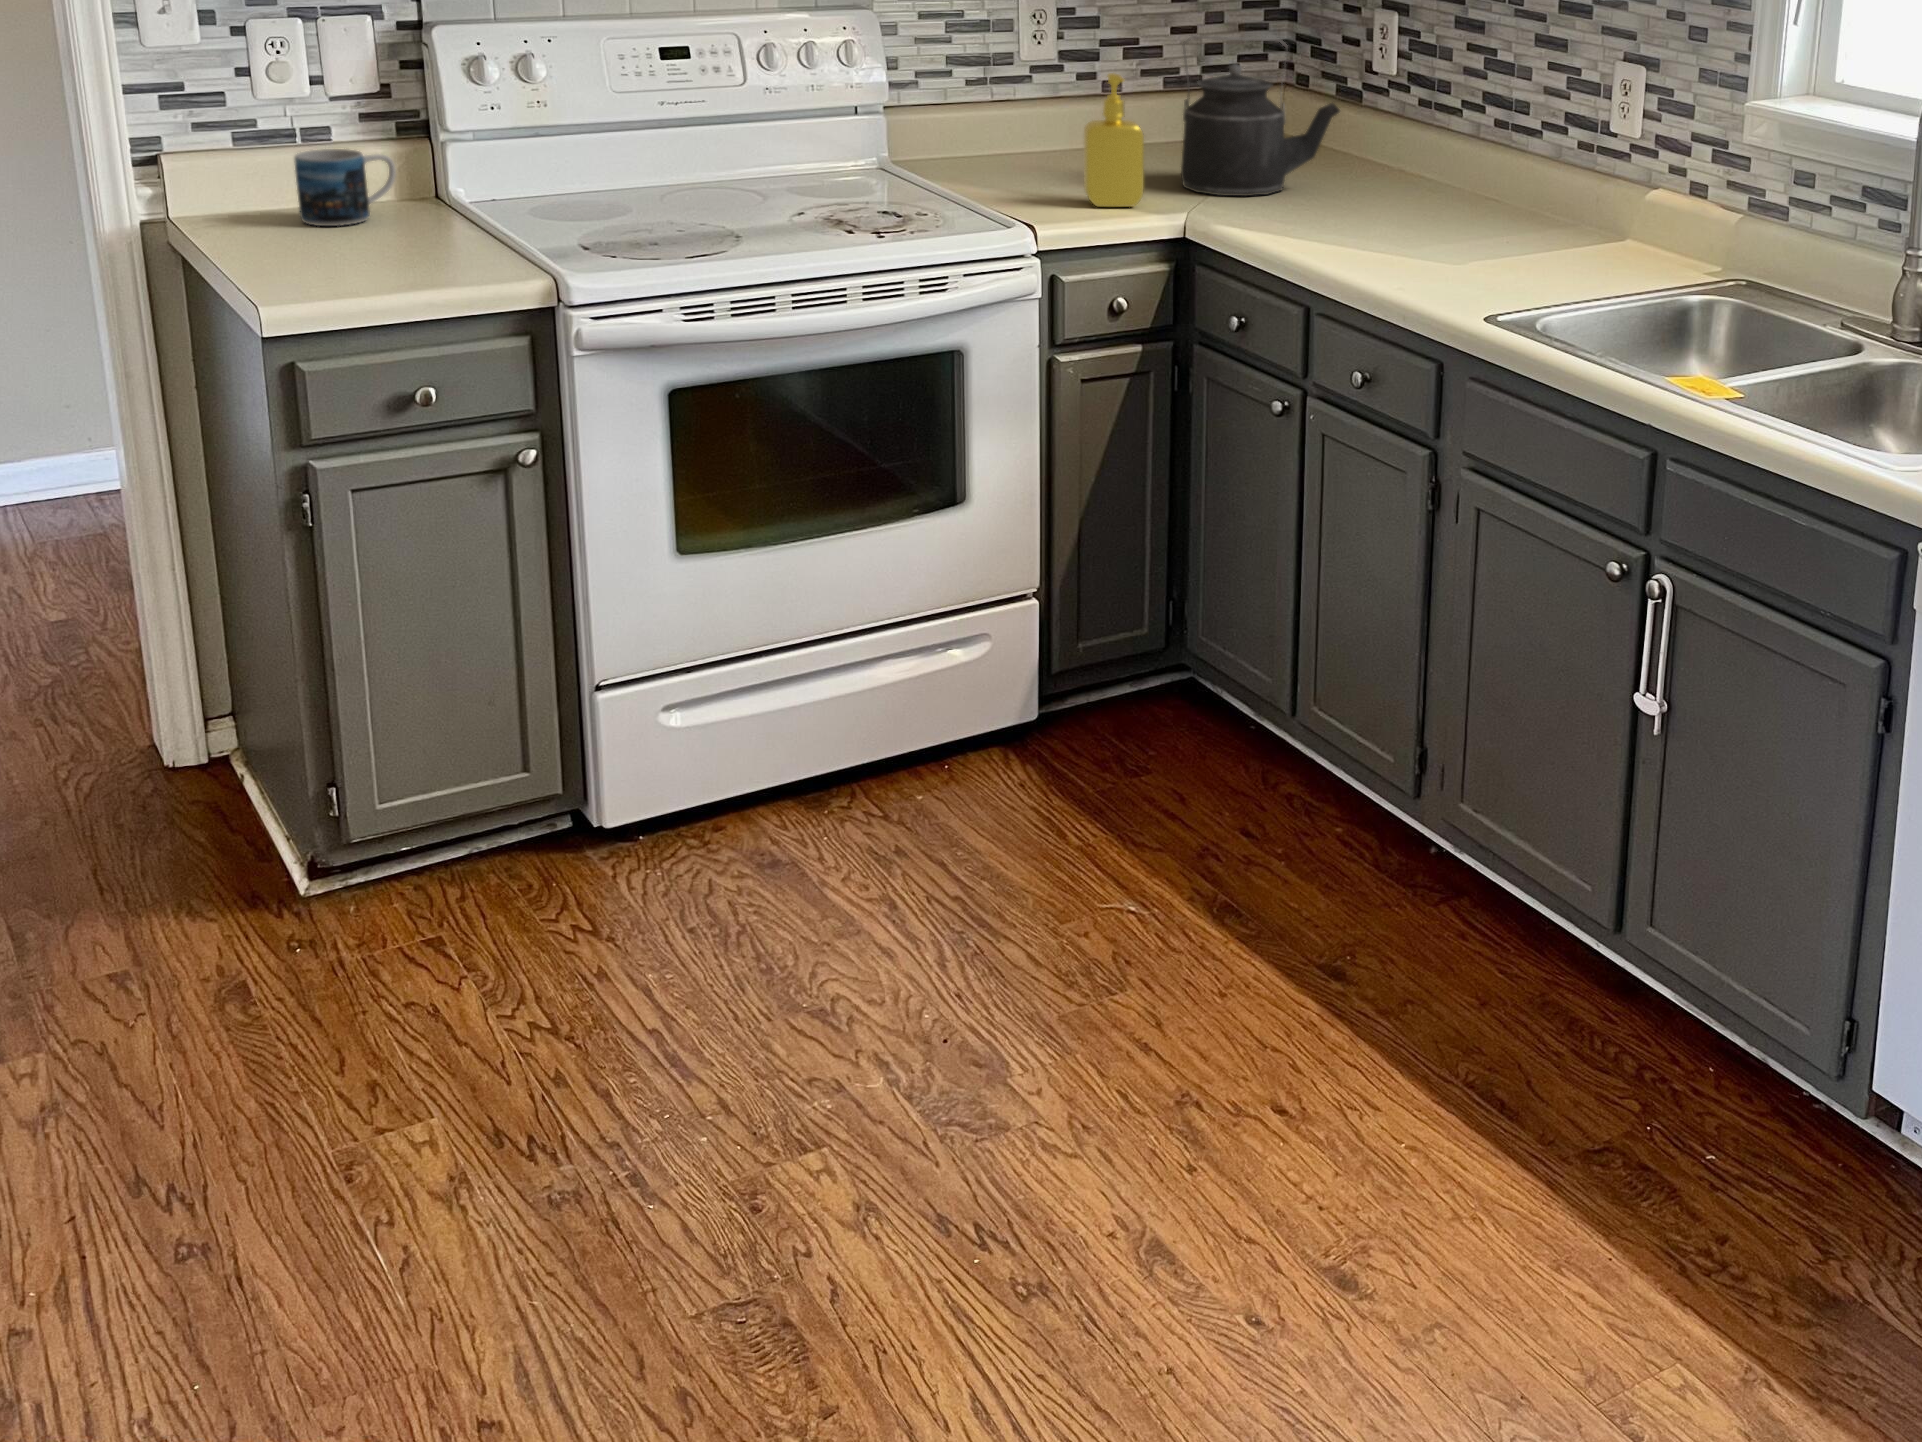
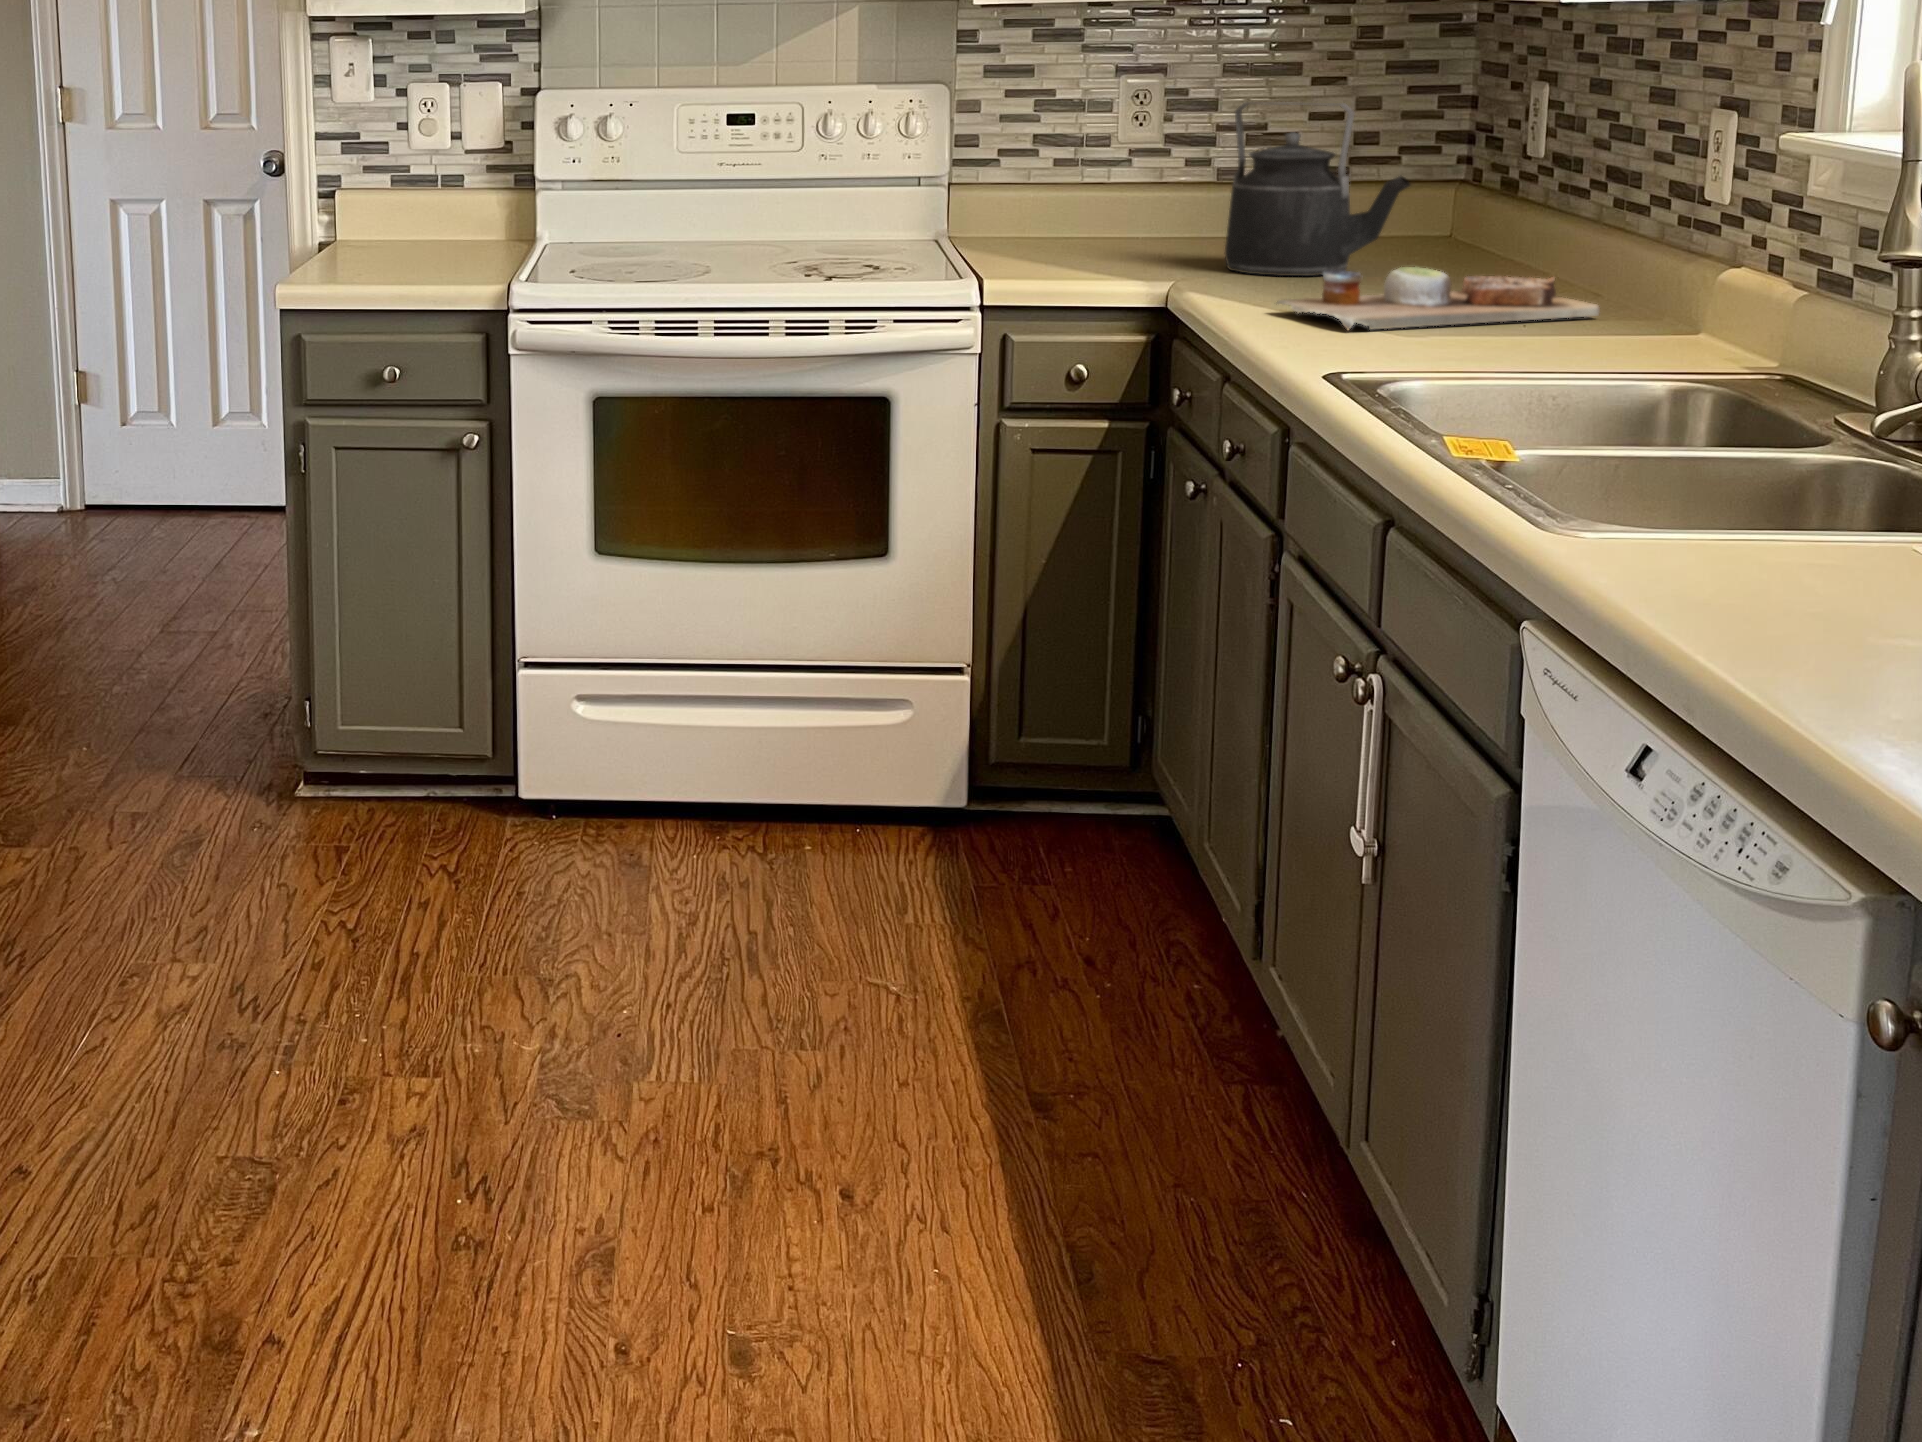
soap dispenser: present [1084,73,1144,207] -> none [1084,133,1154,275]
mug: present [294,149,396,226] -> none [407,188,487,249]
cutting board: none [1325,194,1547,266] -> present [1277,267,1600,330]

